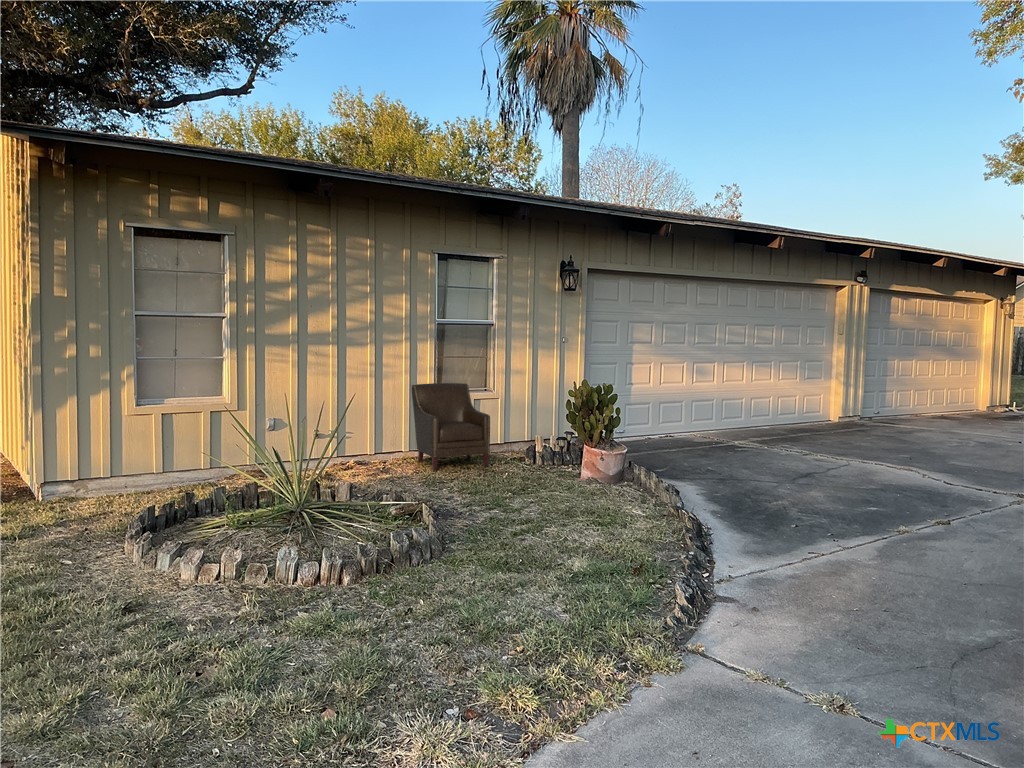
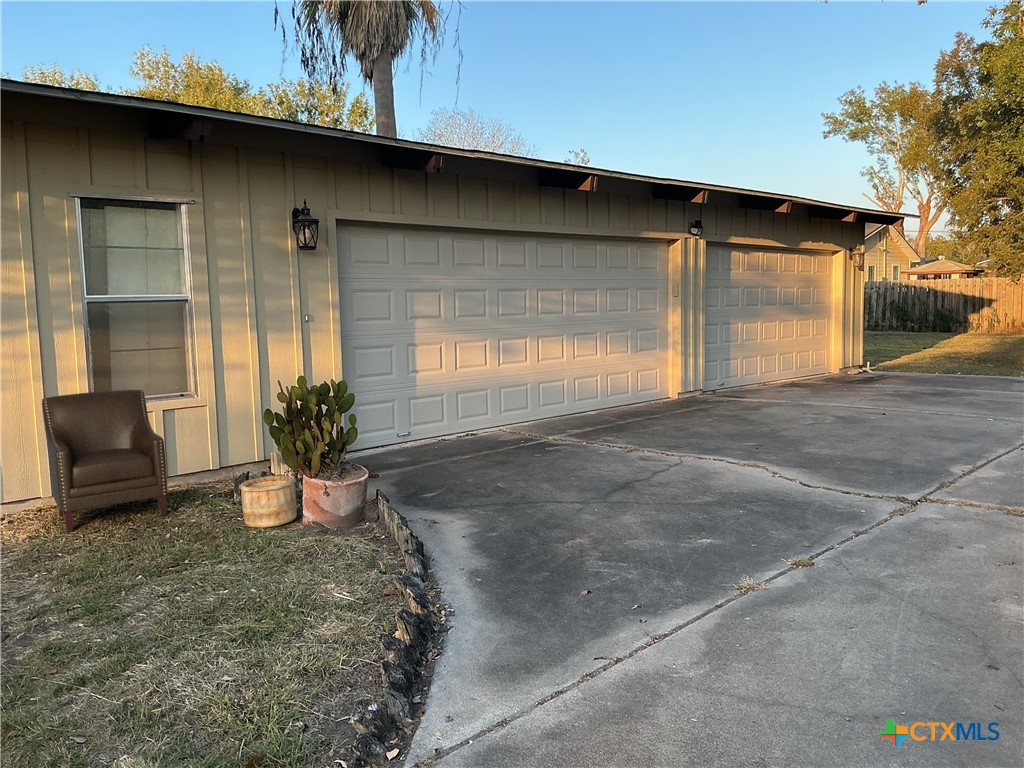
wooden bucket: none [542,446,578,478] -> present [239,476,297,527]

